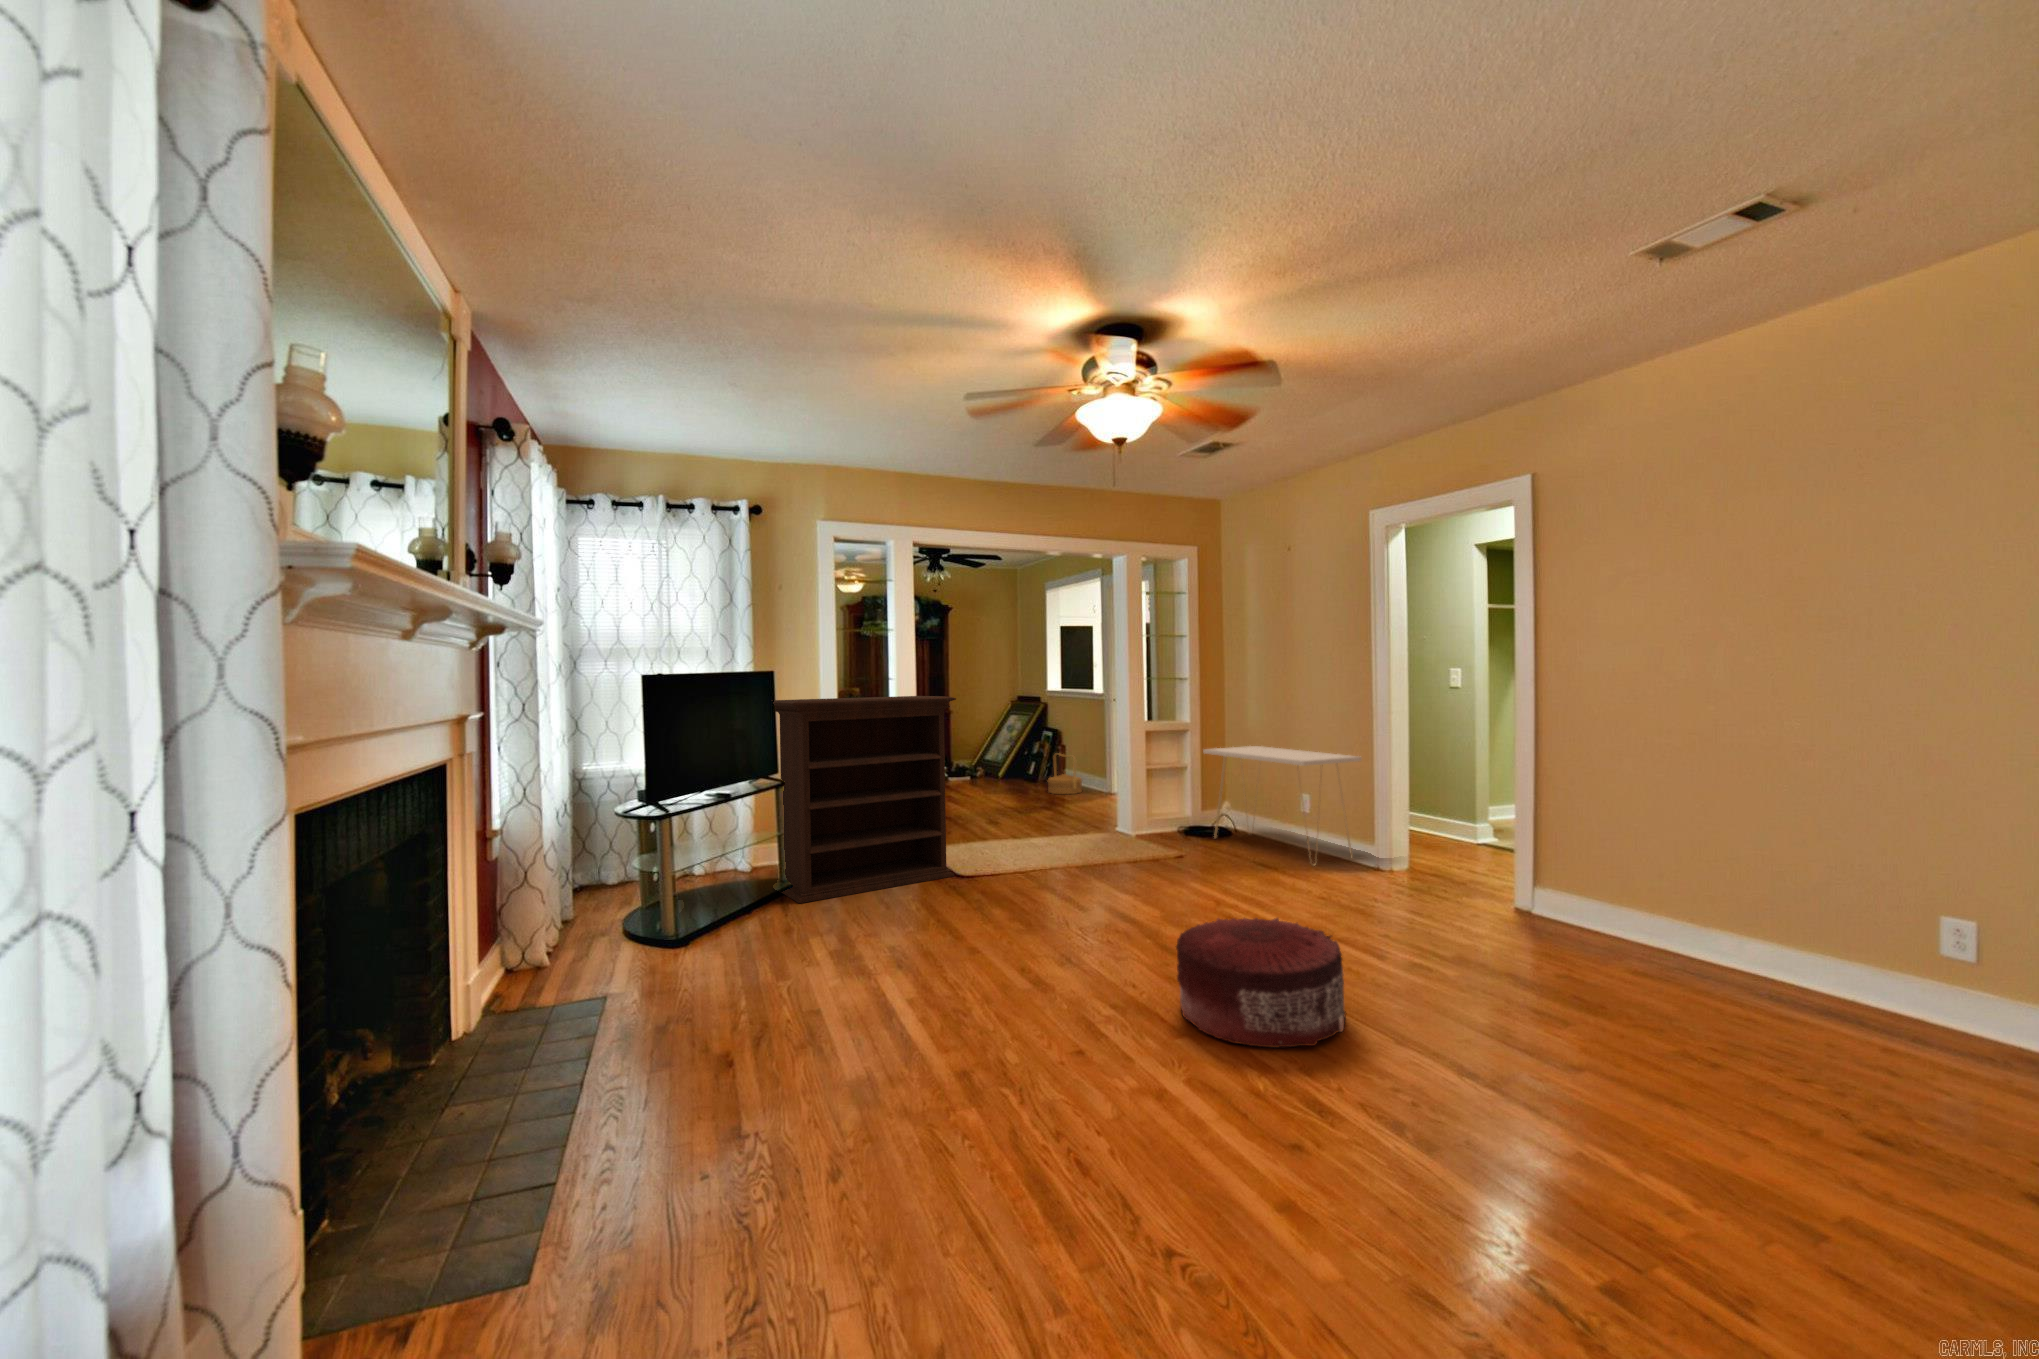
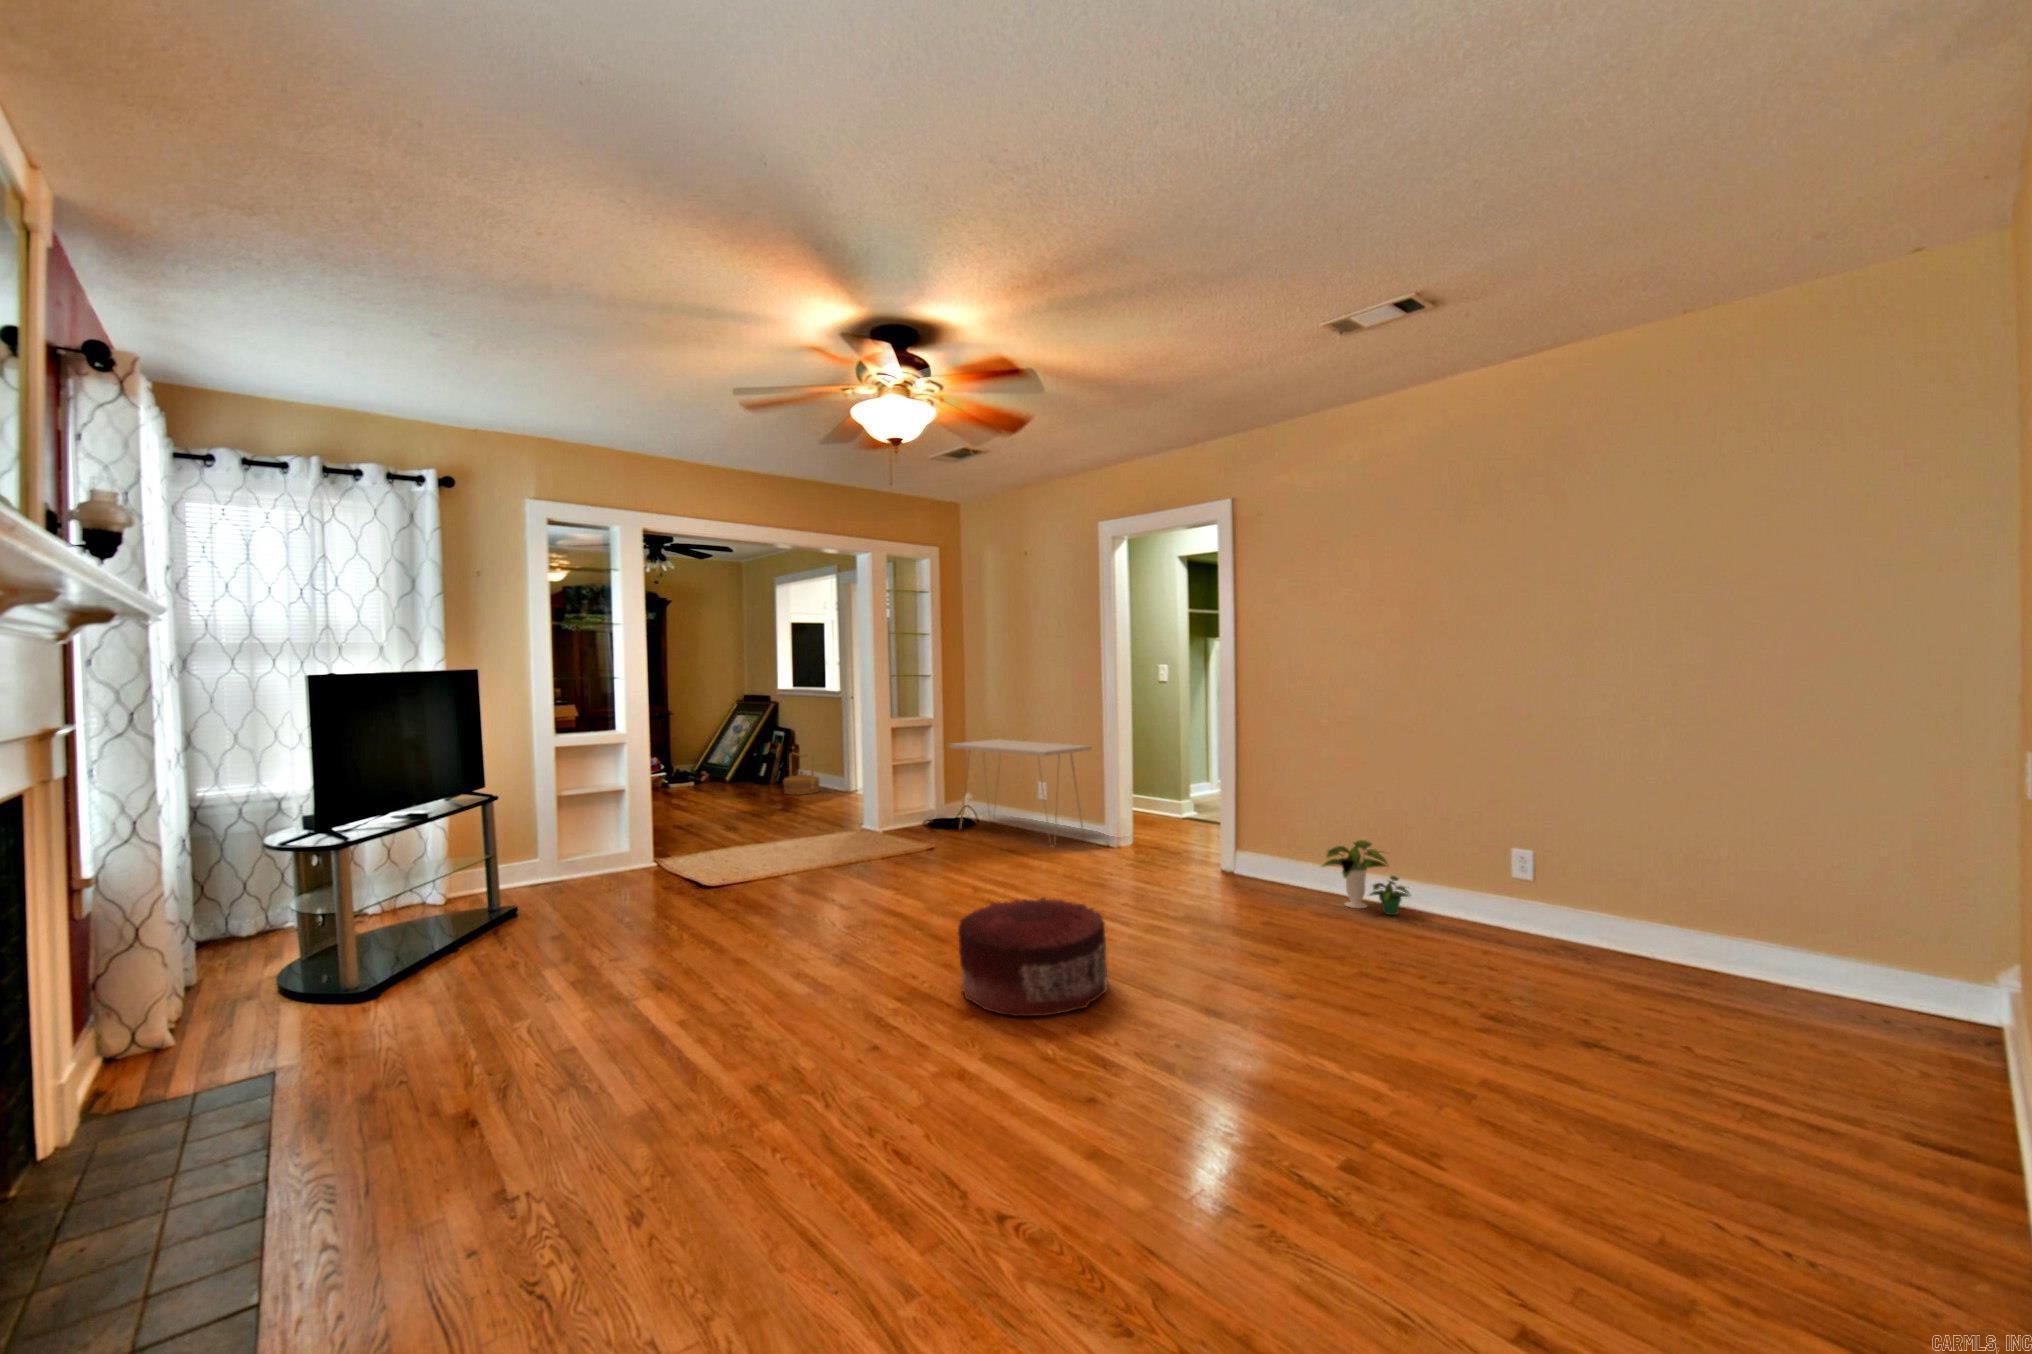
bookshelf: present [773,696,956,903] -> none [468,697,701,934]
potted plant: none [1649,887,1788,988] -> present [1322,840,1409,915]

